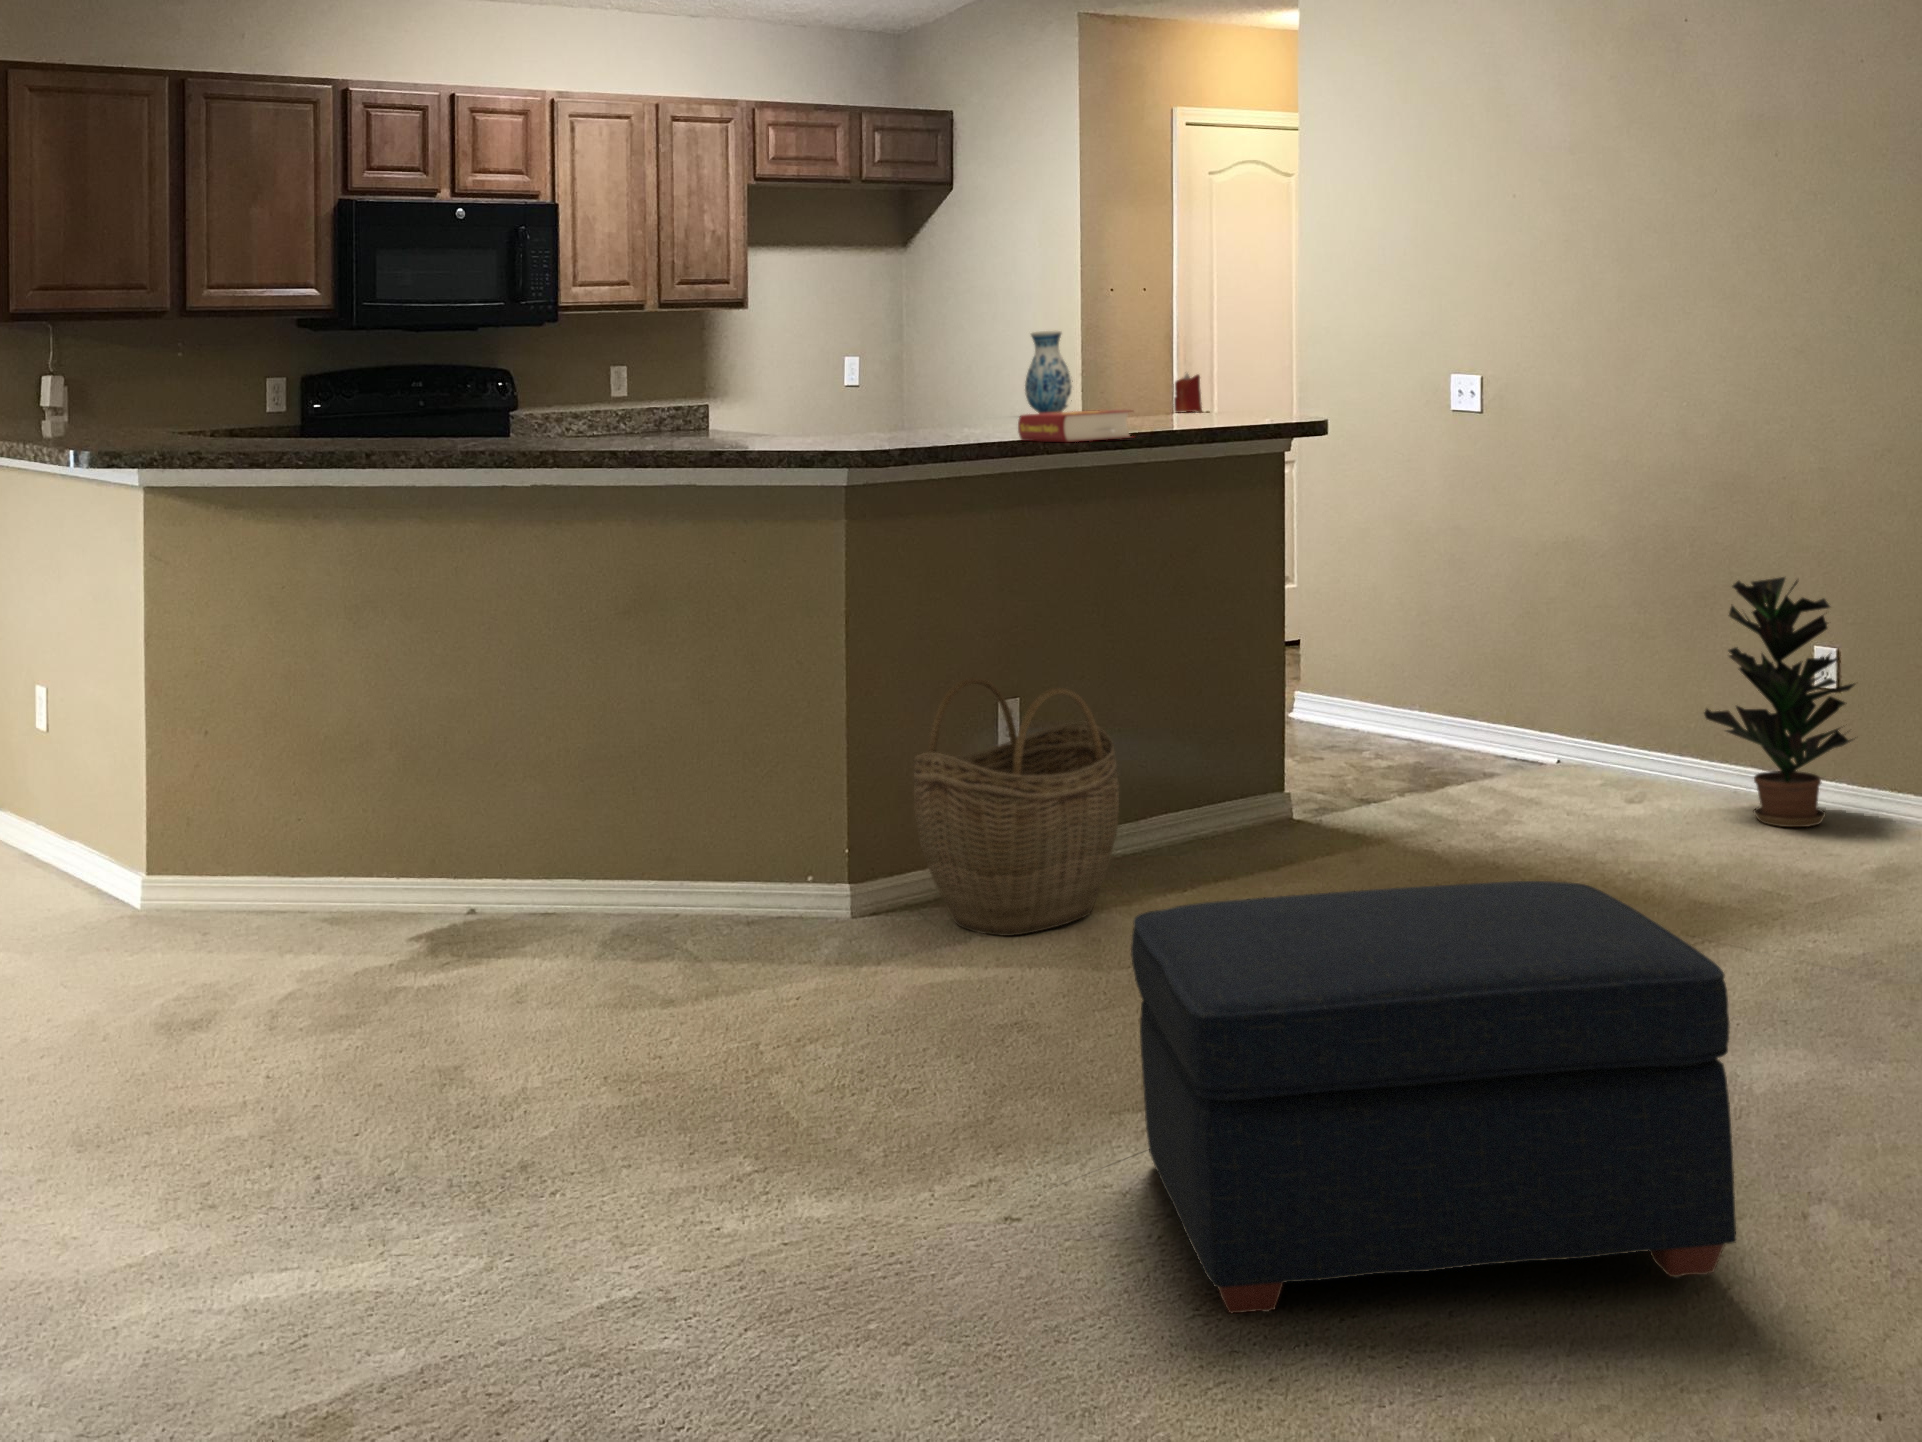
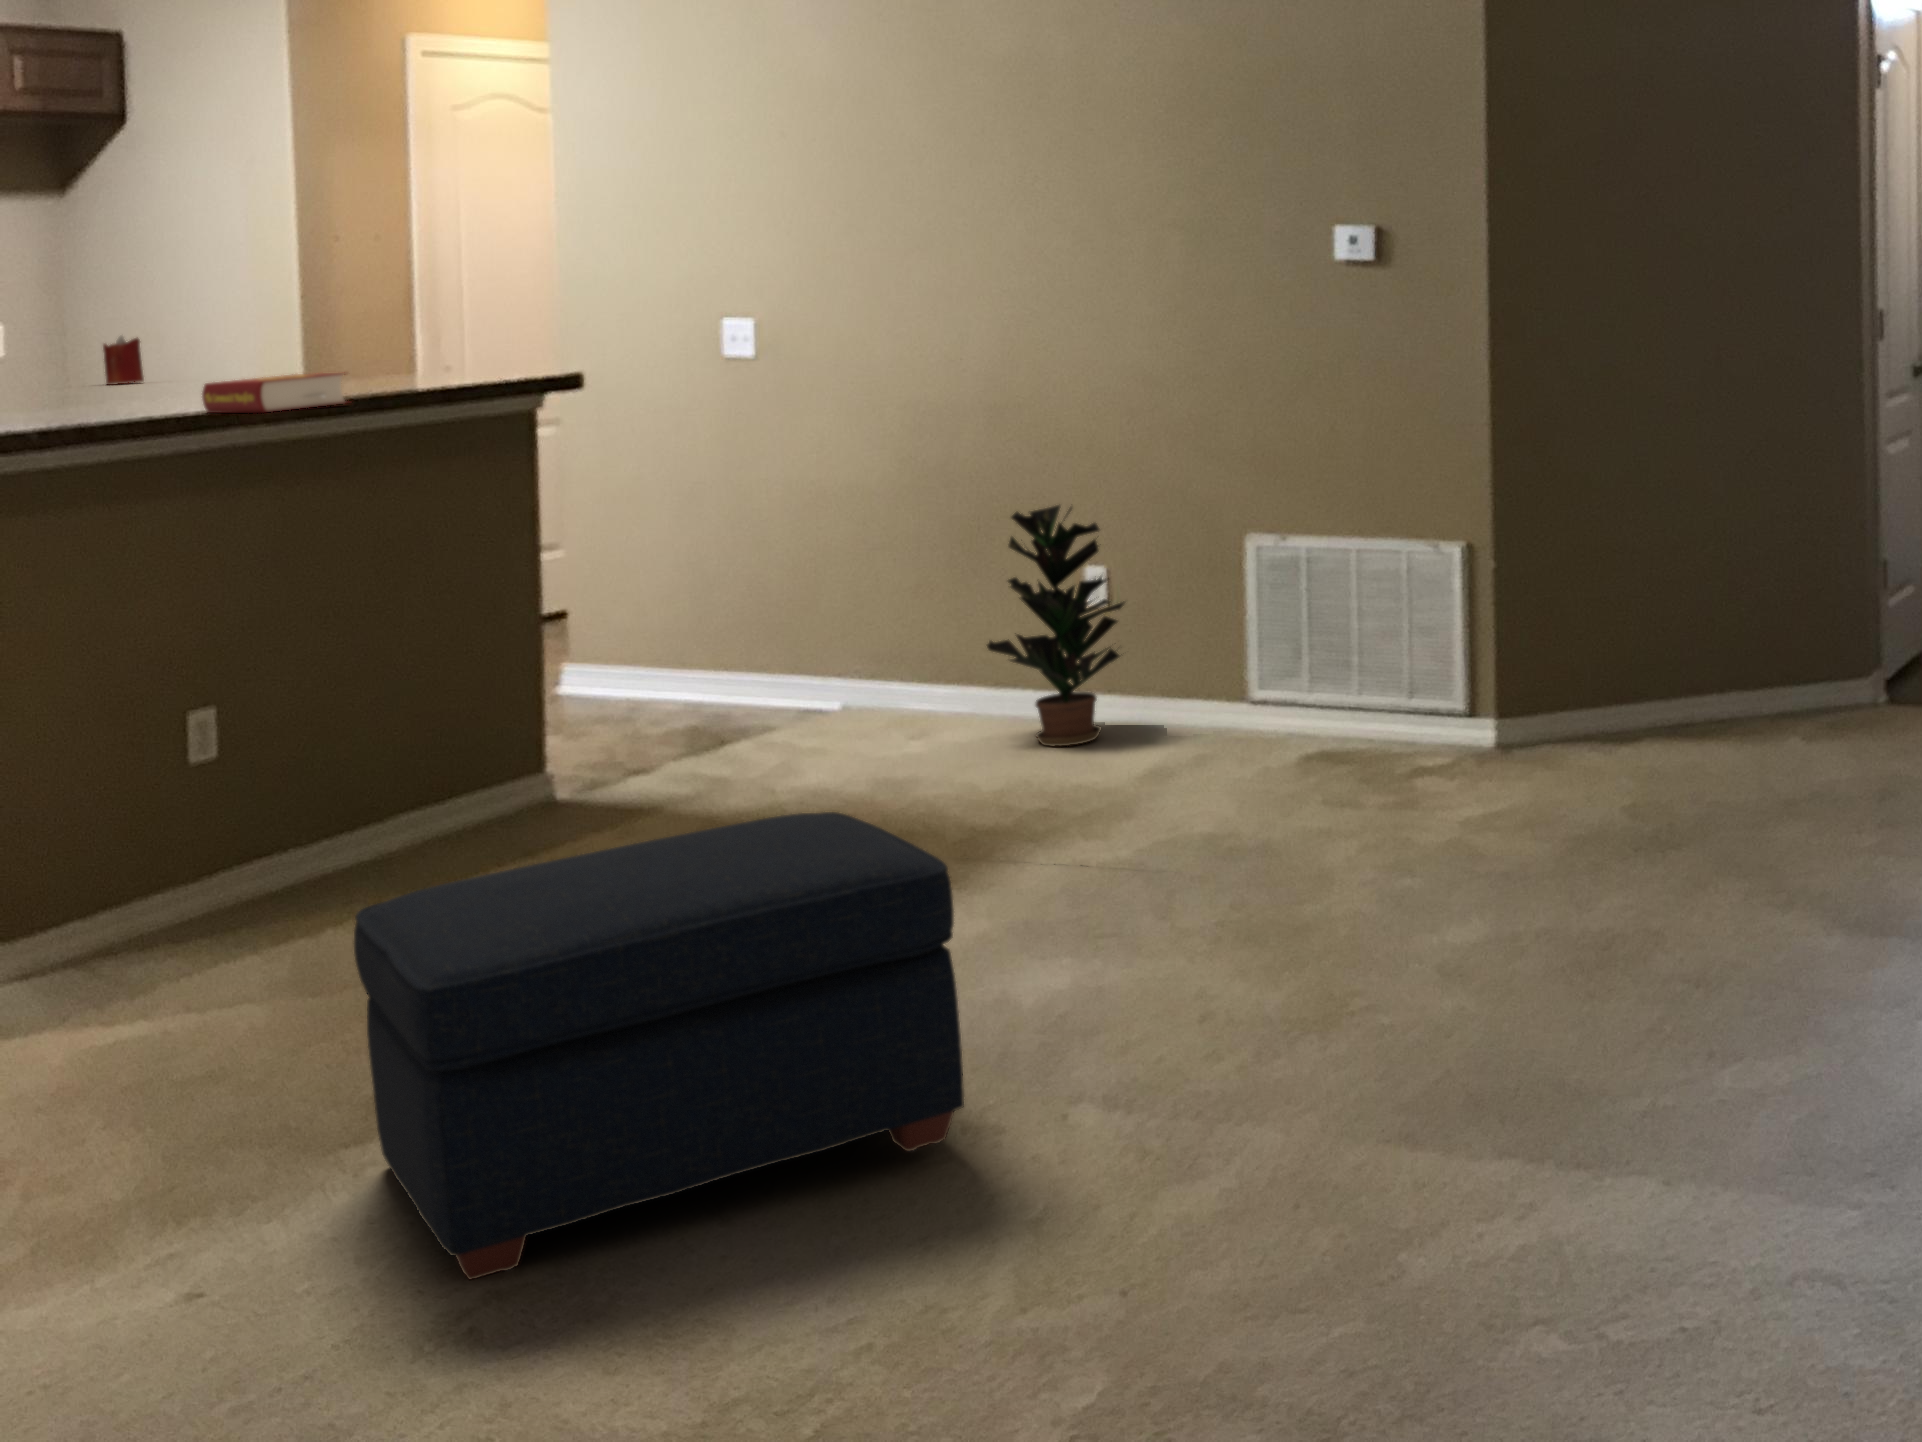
vase: present [1025,331,1072,414] -> none [215,278,279,379]
candle: present [1174,372,1202,413] -> present [103,336,144,385]
woven basket: present [914,678,1119,936] -> none [78,689,345,977]

